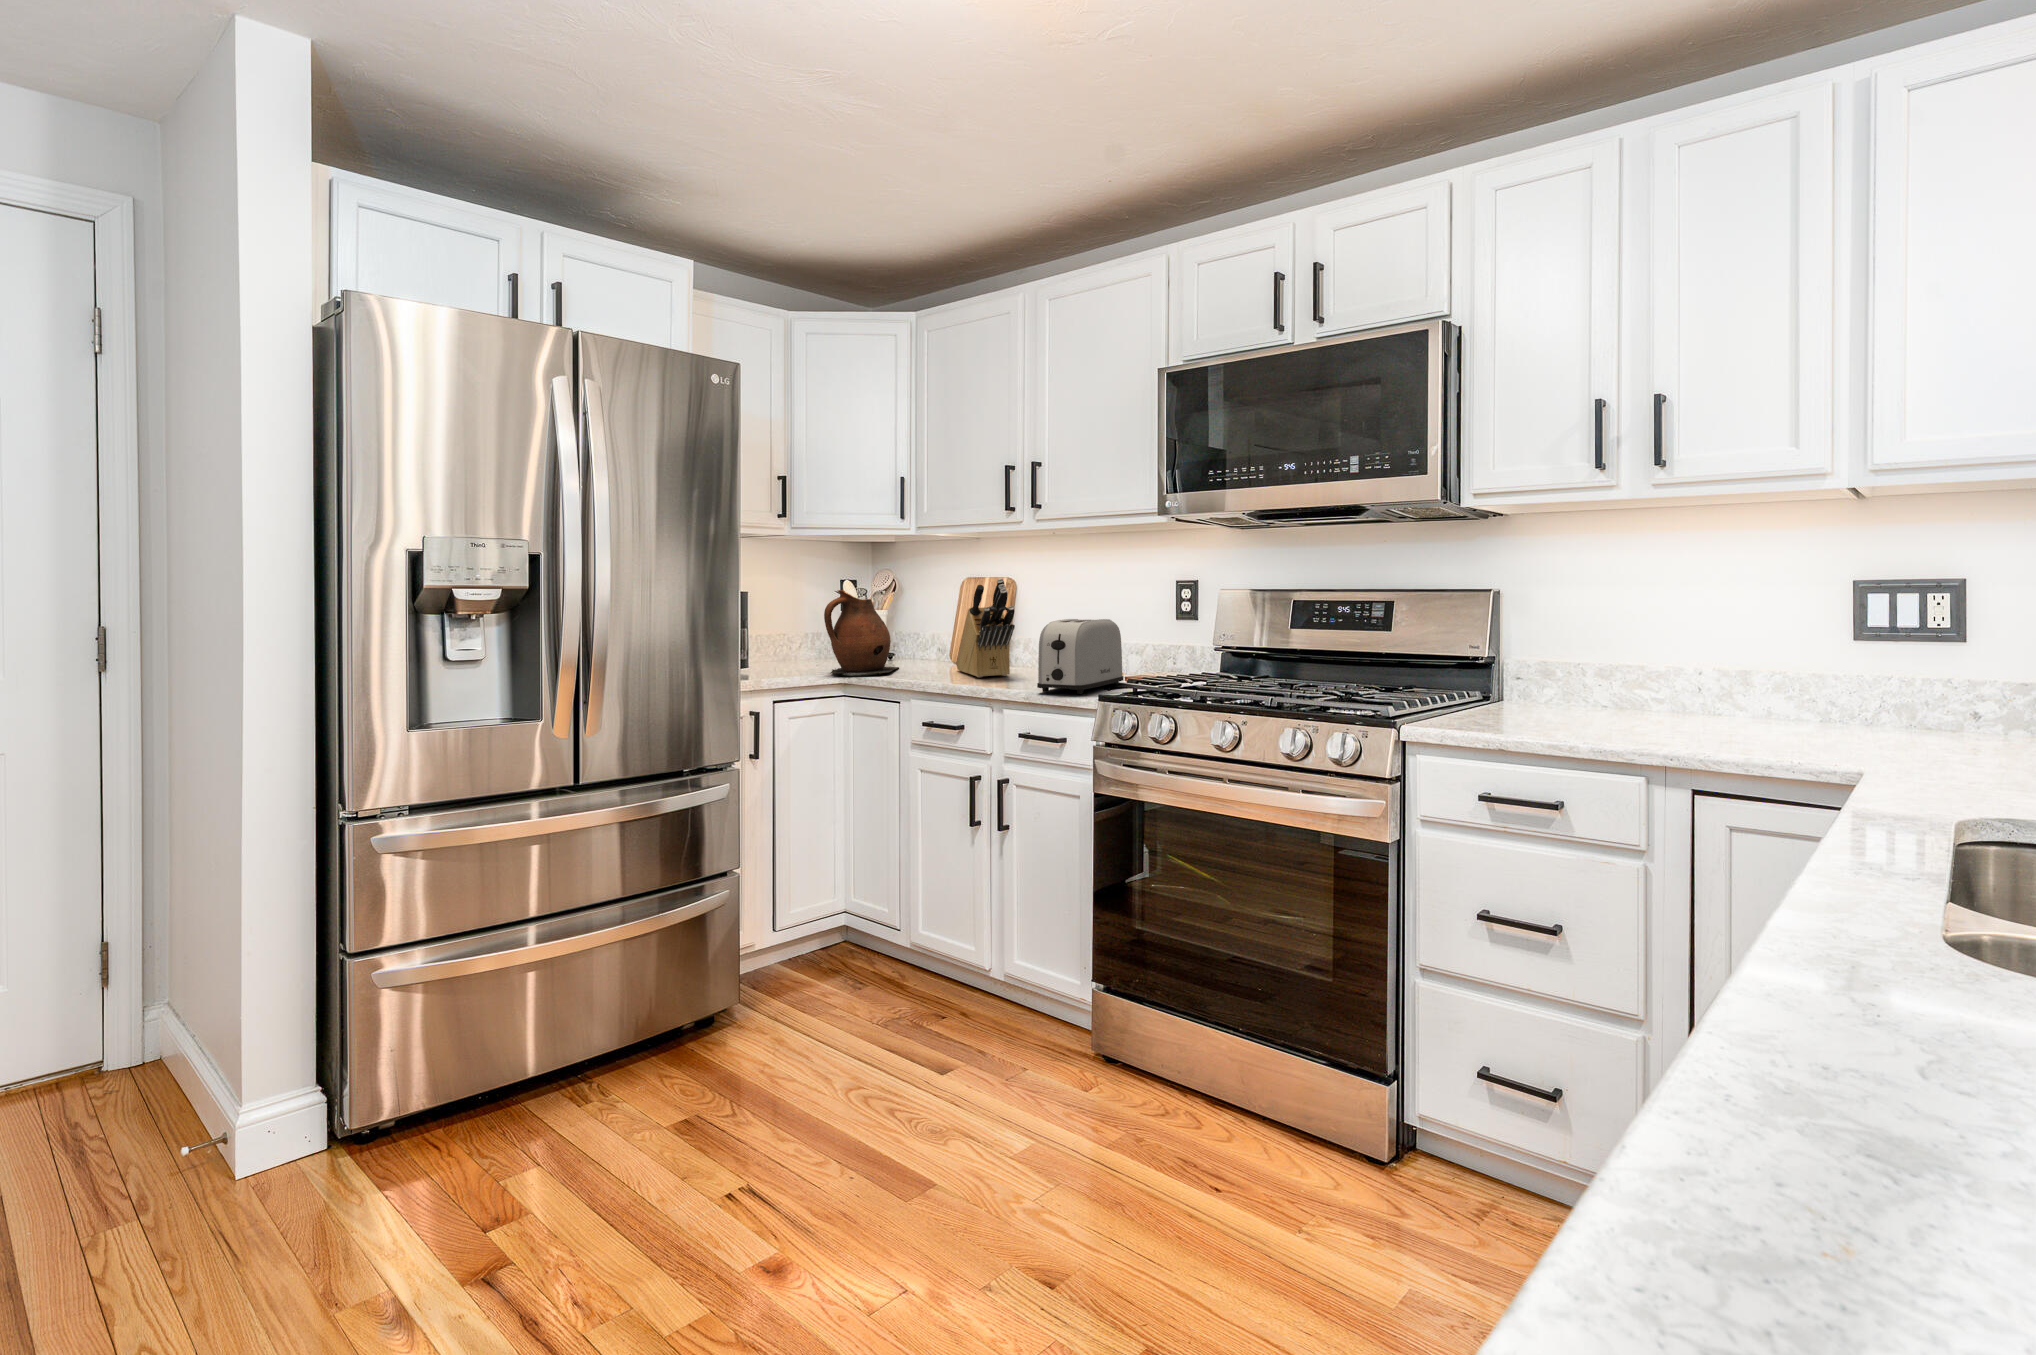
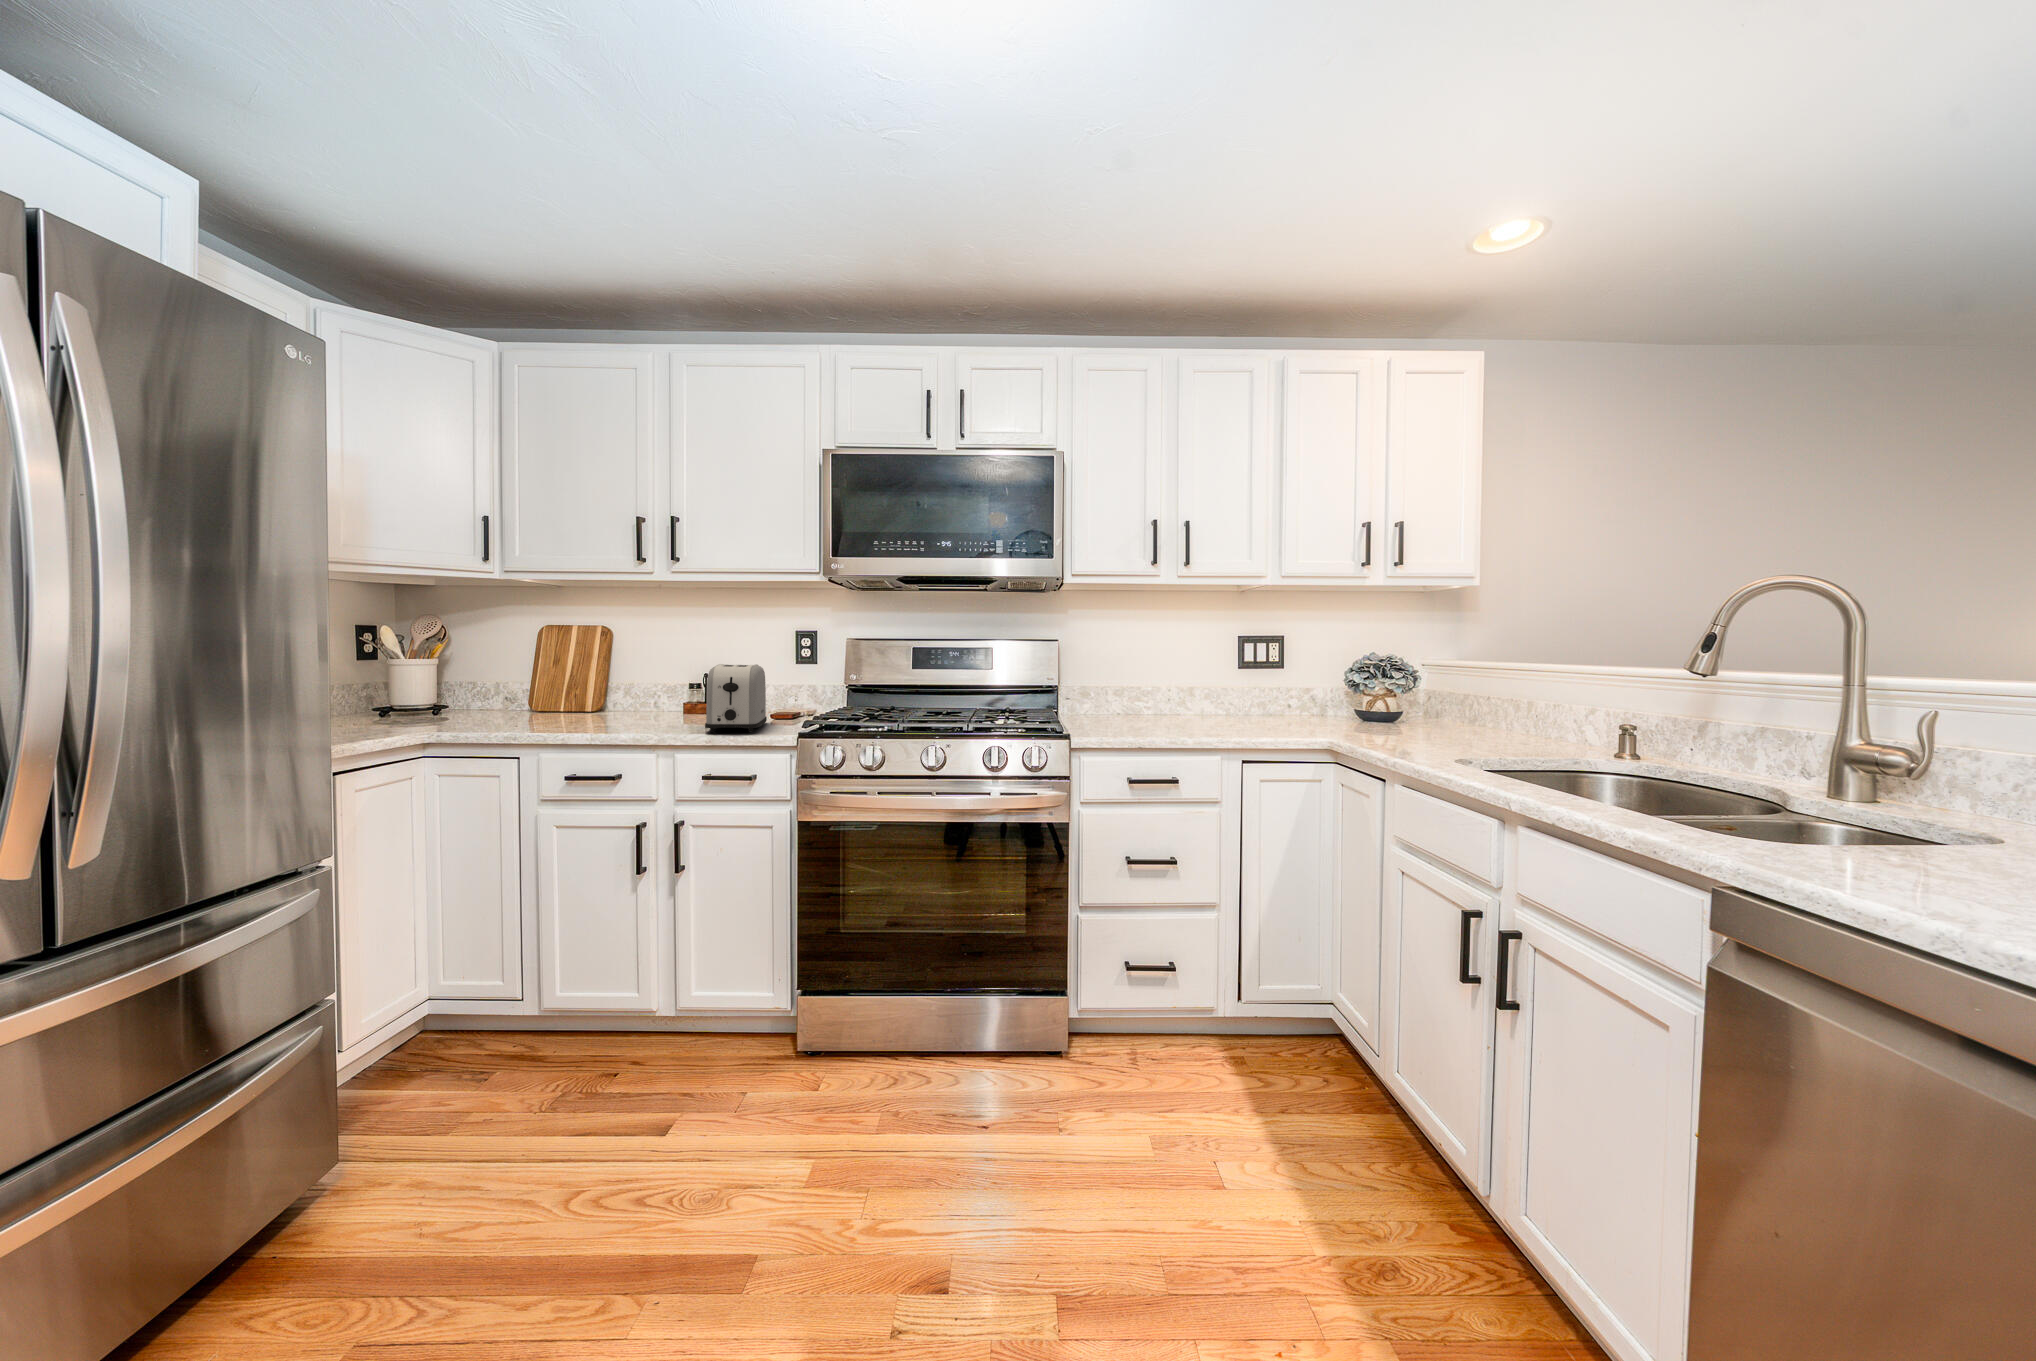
knife block: present [956,578,1015,678] -> none [555,624,650,723]
ceramic pitcher: present [824,590,899,674] -> none [389,630,482,725]

